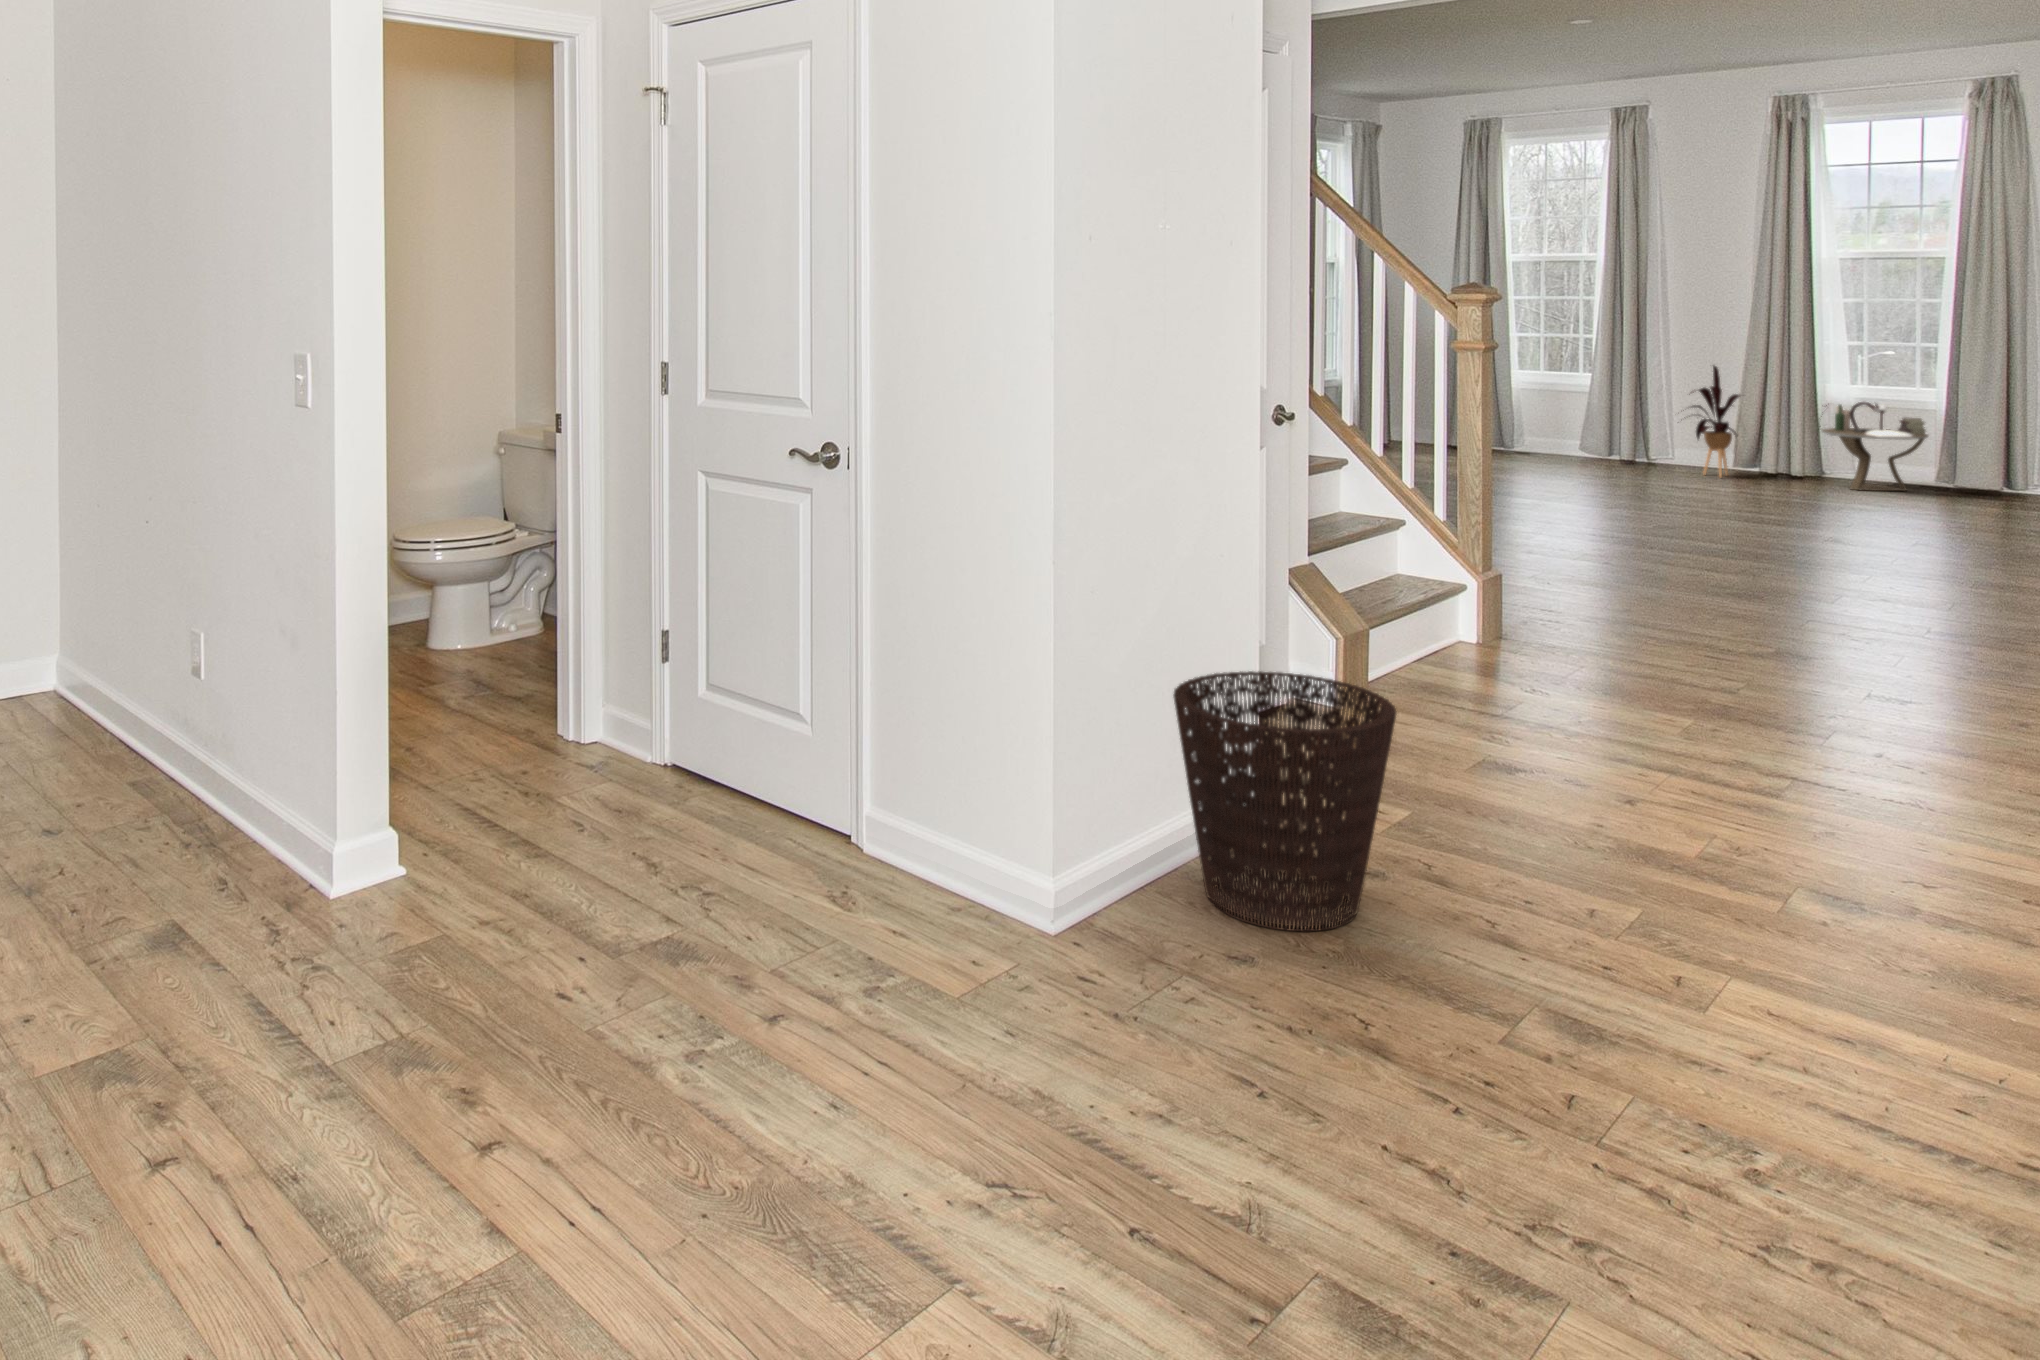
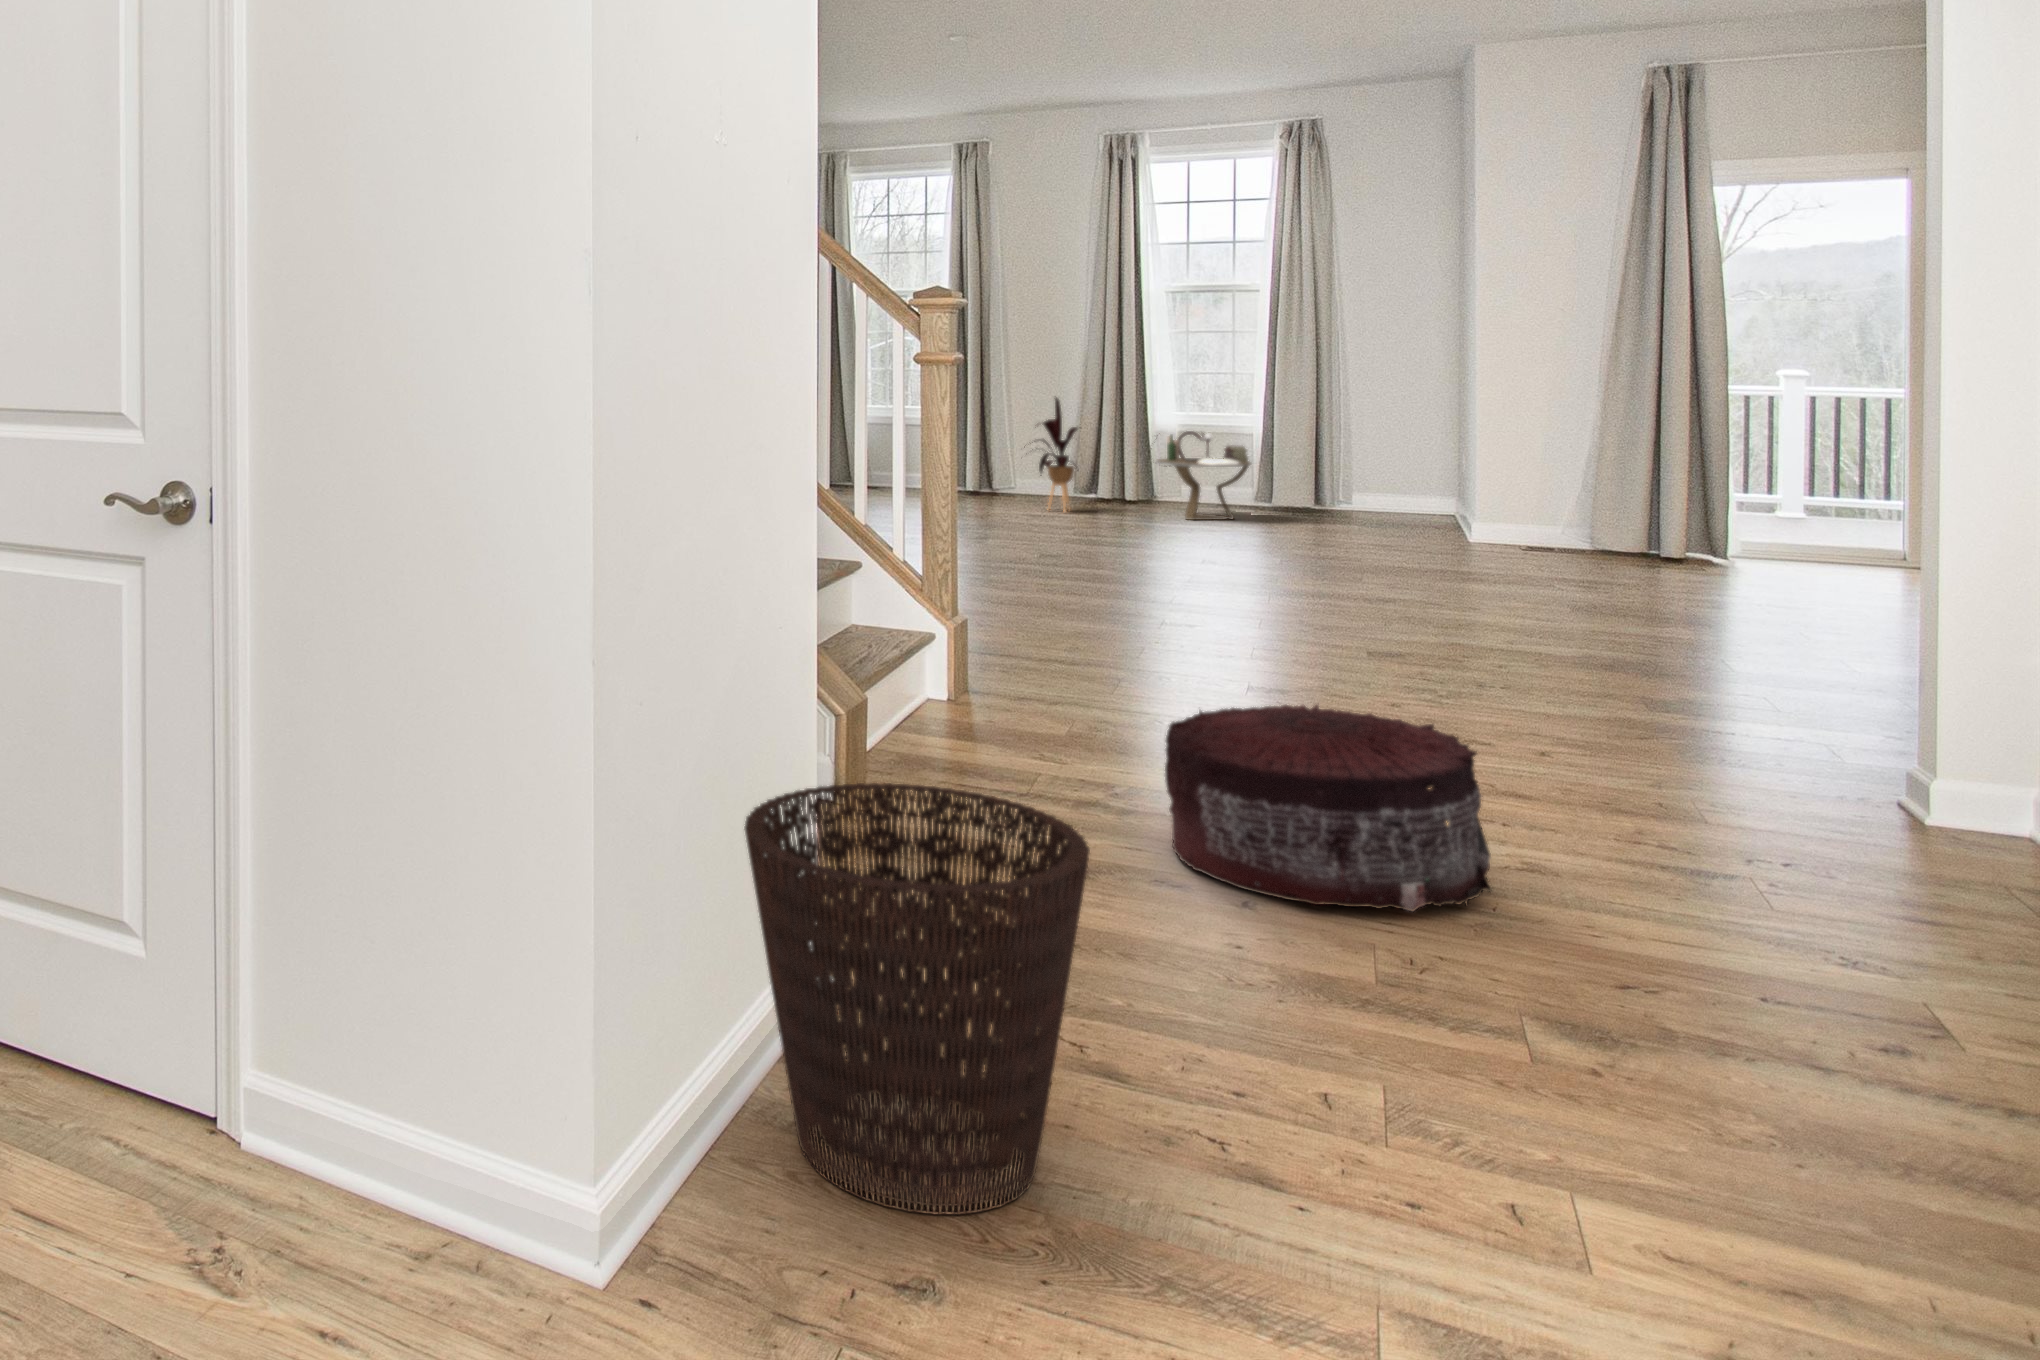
pouf: none [1595,650,1852,816] -> present [1165,705,1492,911]

